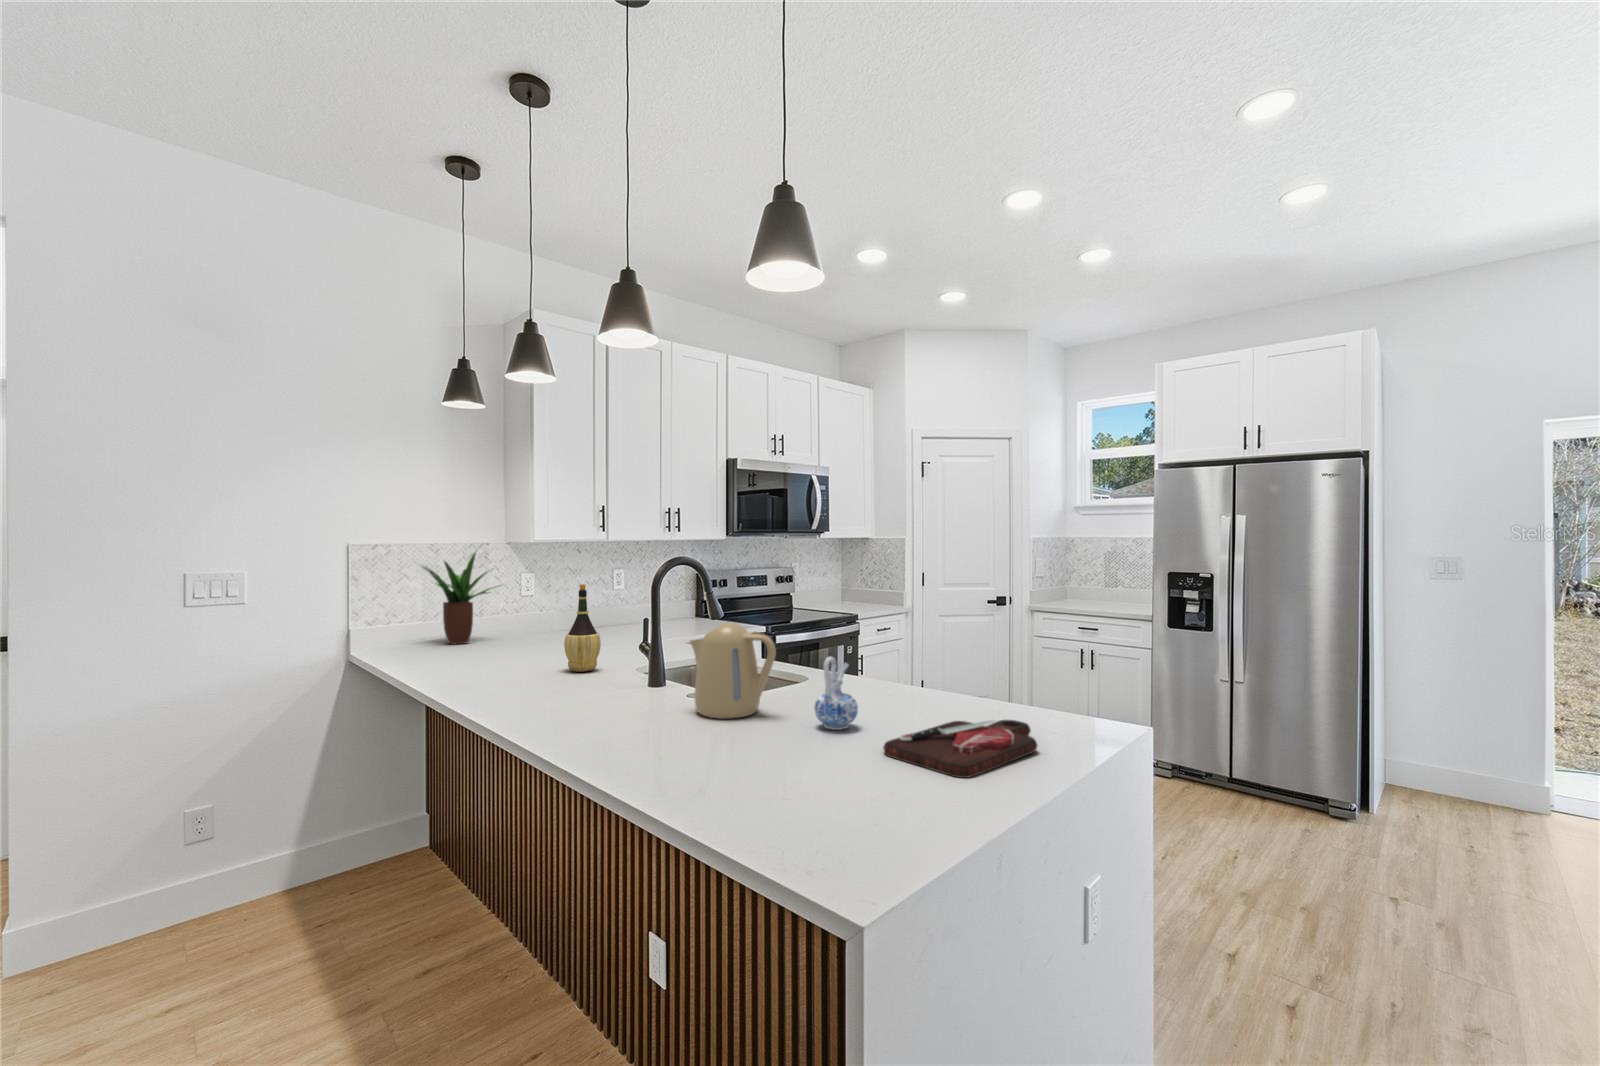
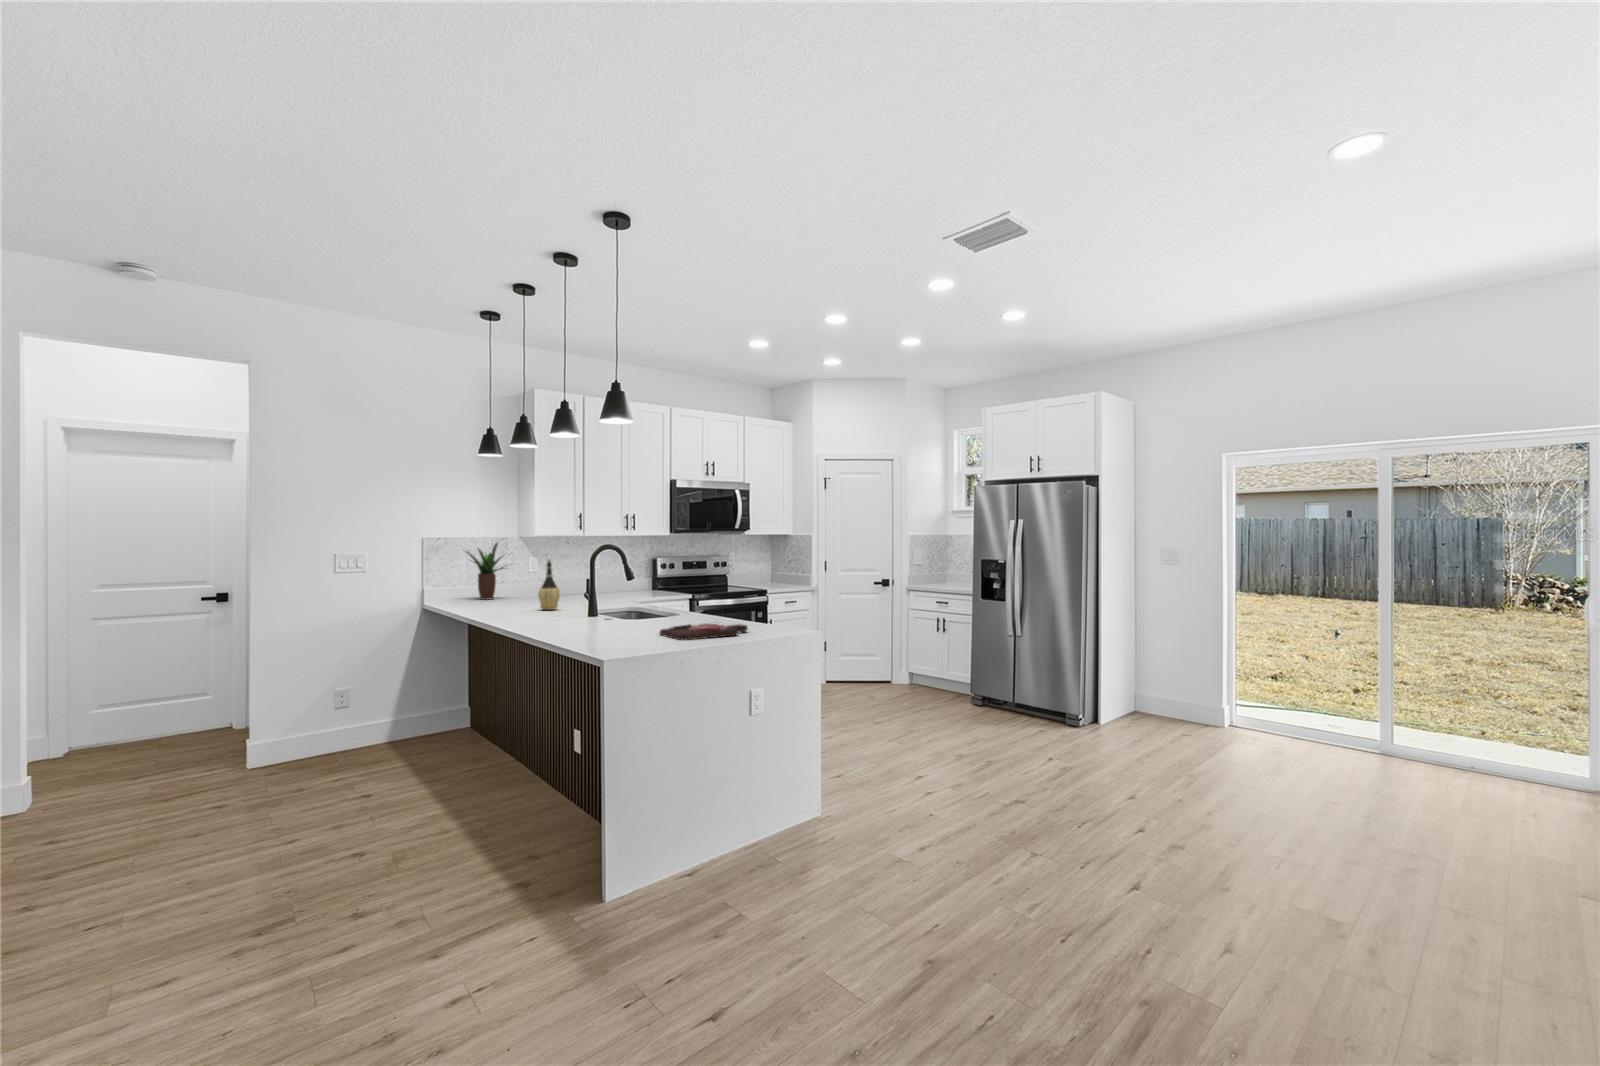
kettle: present [690,622,776,719] -> none [588,575,630,625]
ceramic pitcher: present [815,657,858,730] -> none [642,591,665,628]

